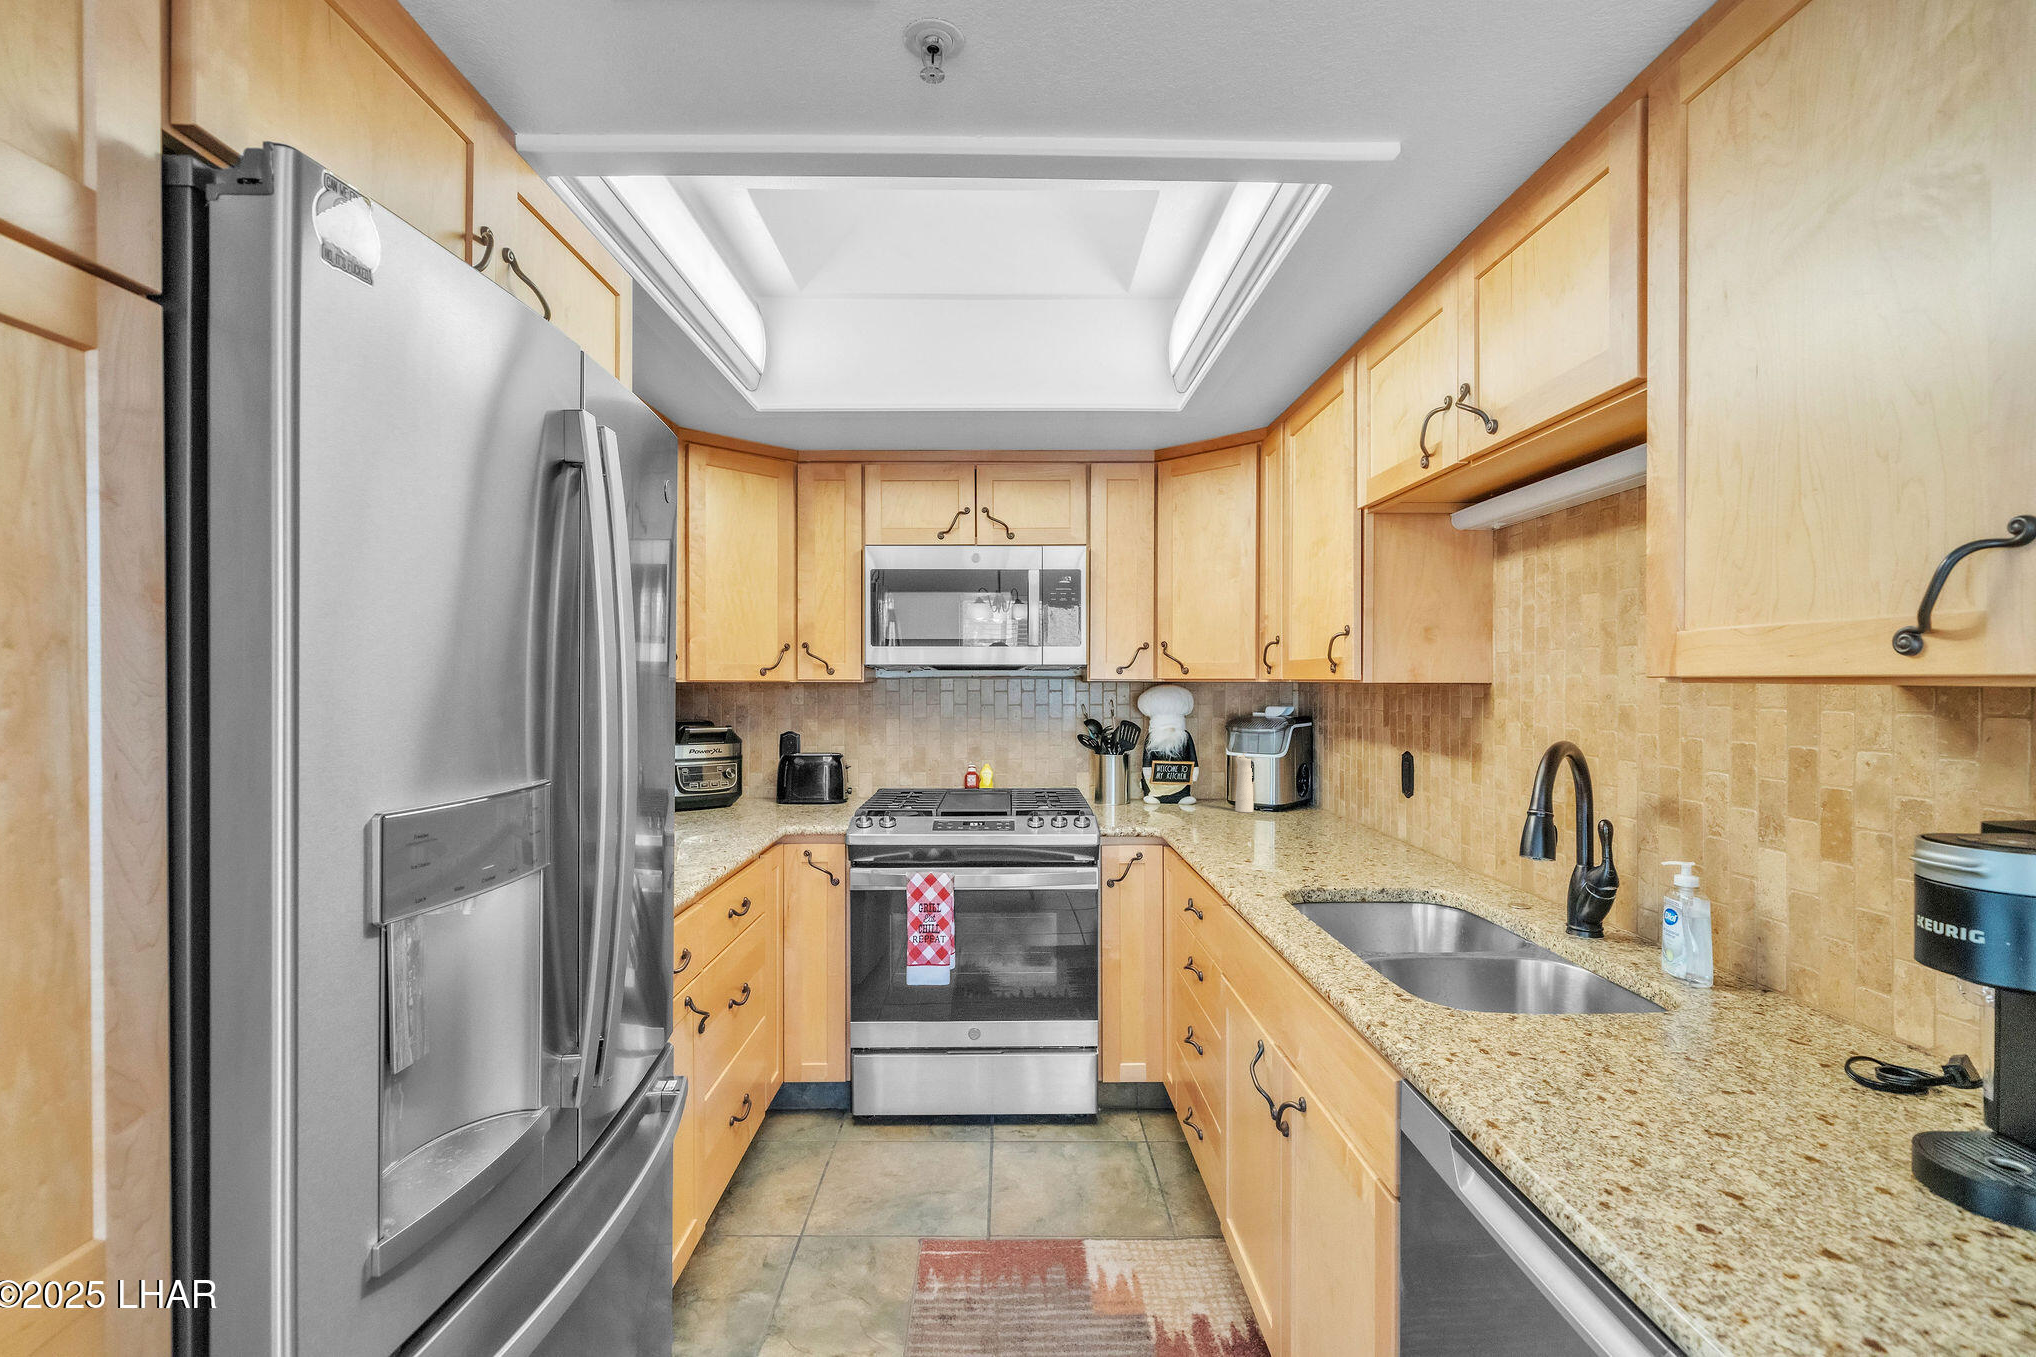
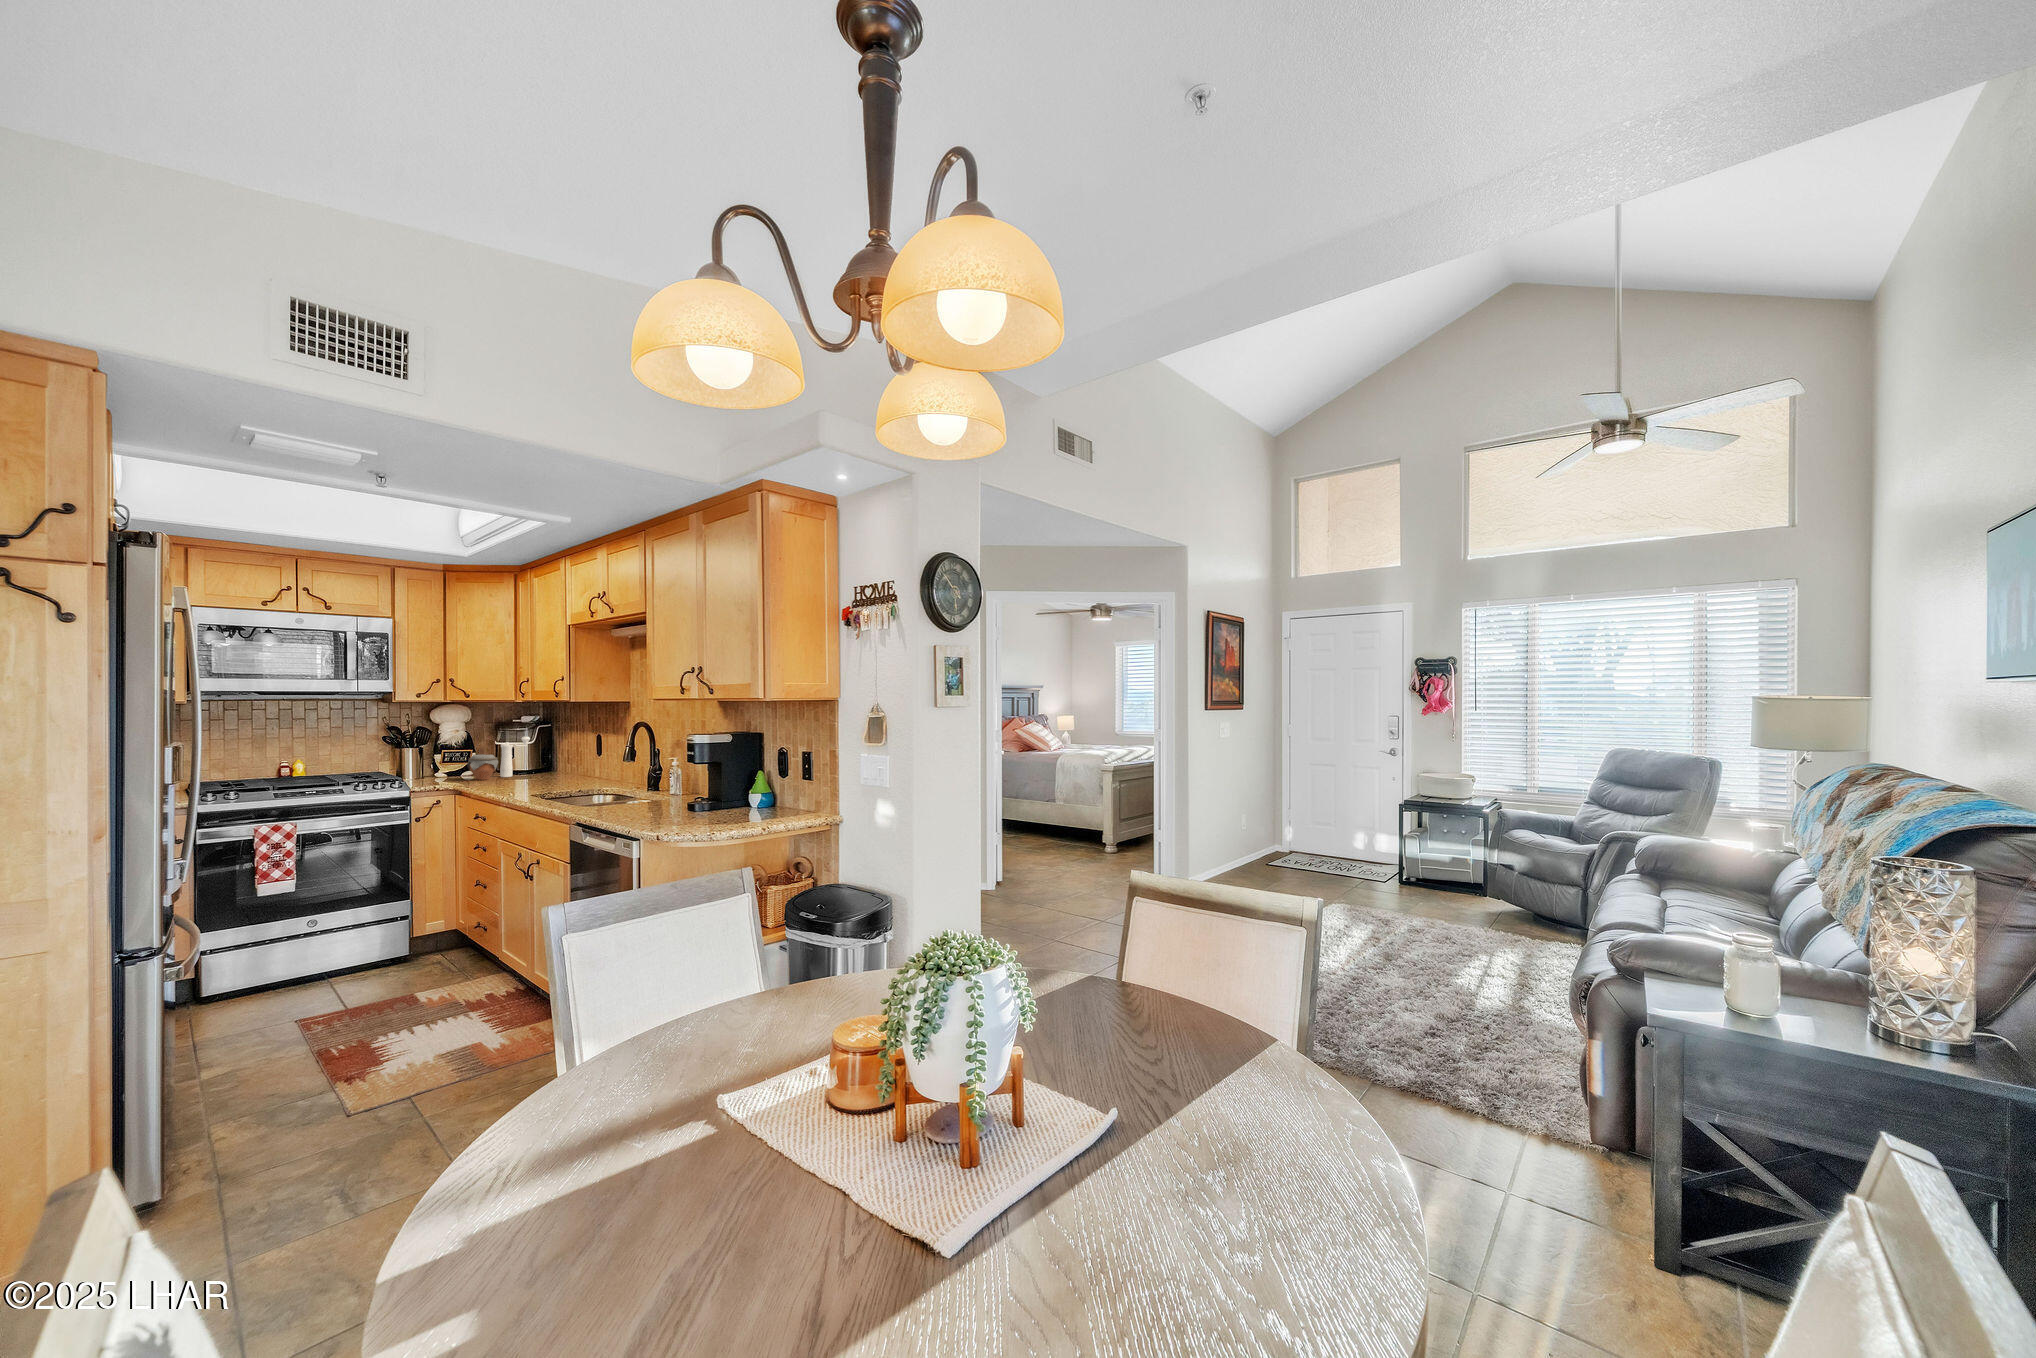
jar: none [1188,772,1234,817] -> present [467,754,498,780]

